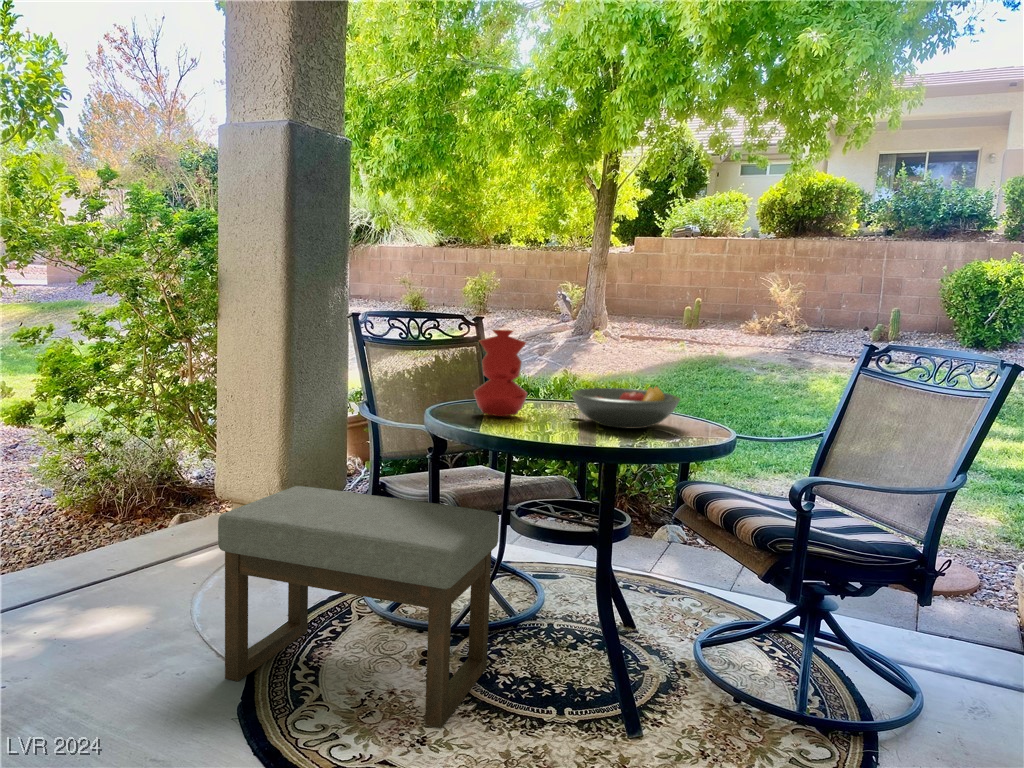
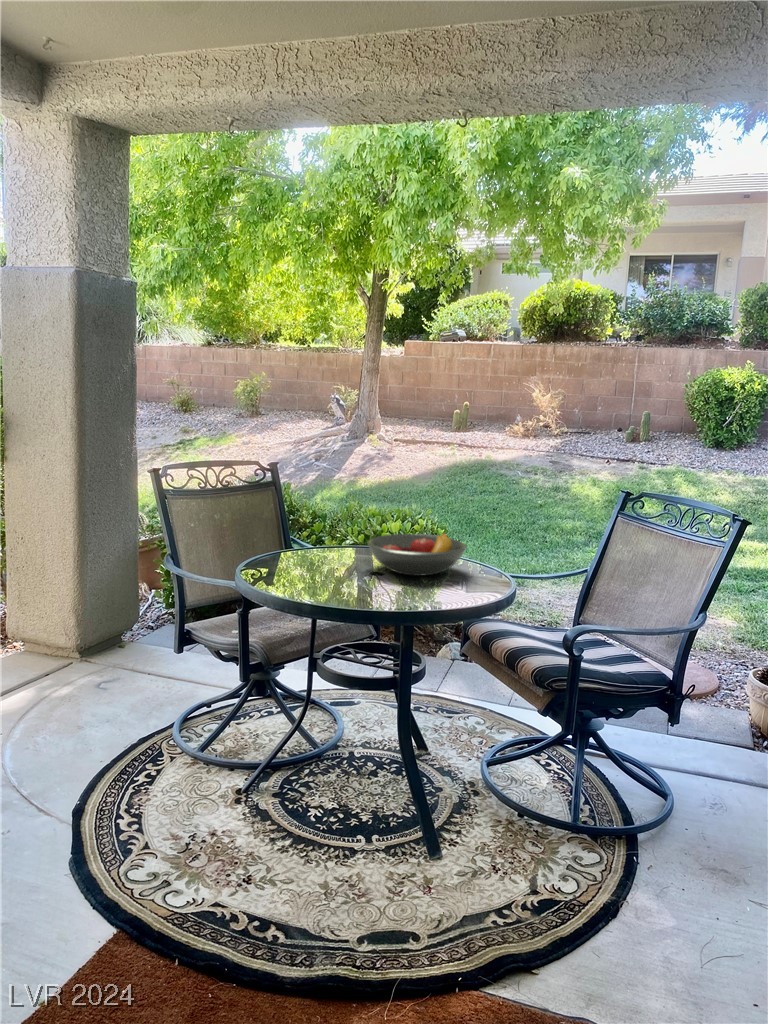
vase: present [474,330,527,416] -> none [275,484,326,567]
ottoman: present [218,486,499,728] -> none [38,643,307,866]

